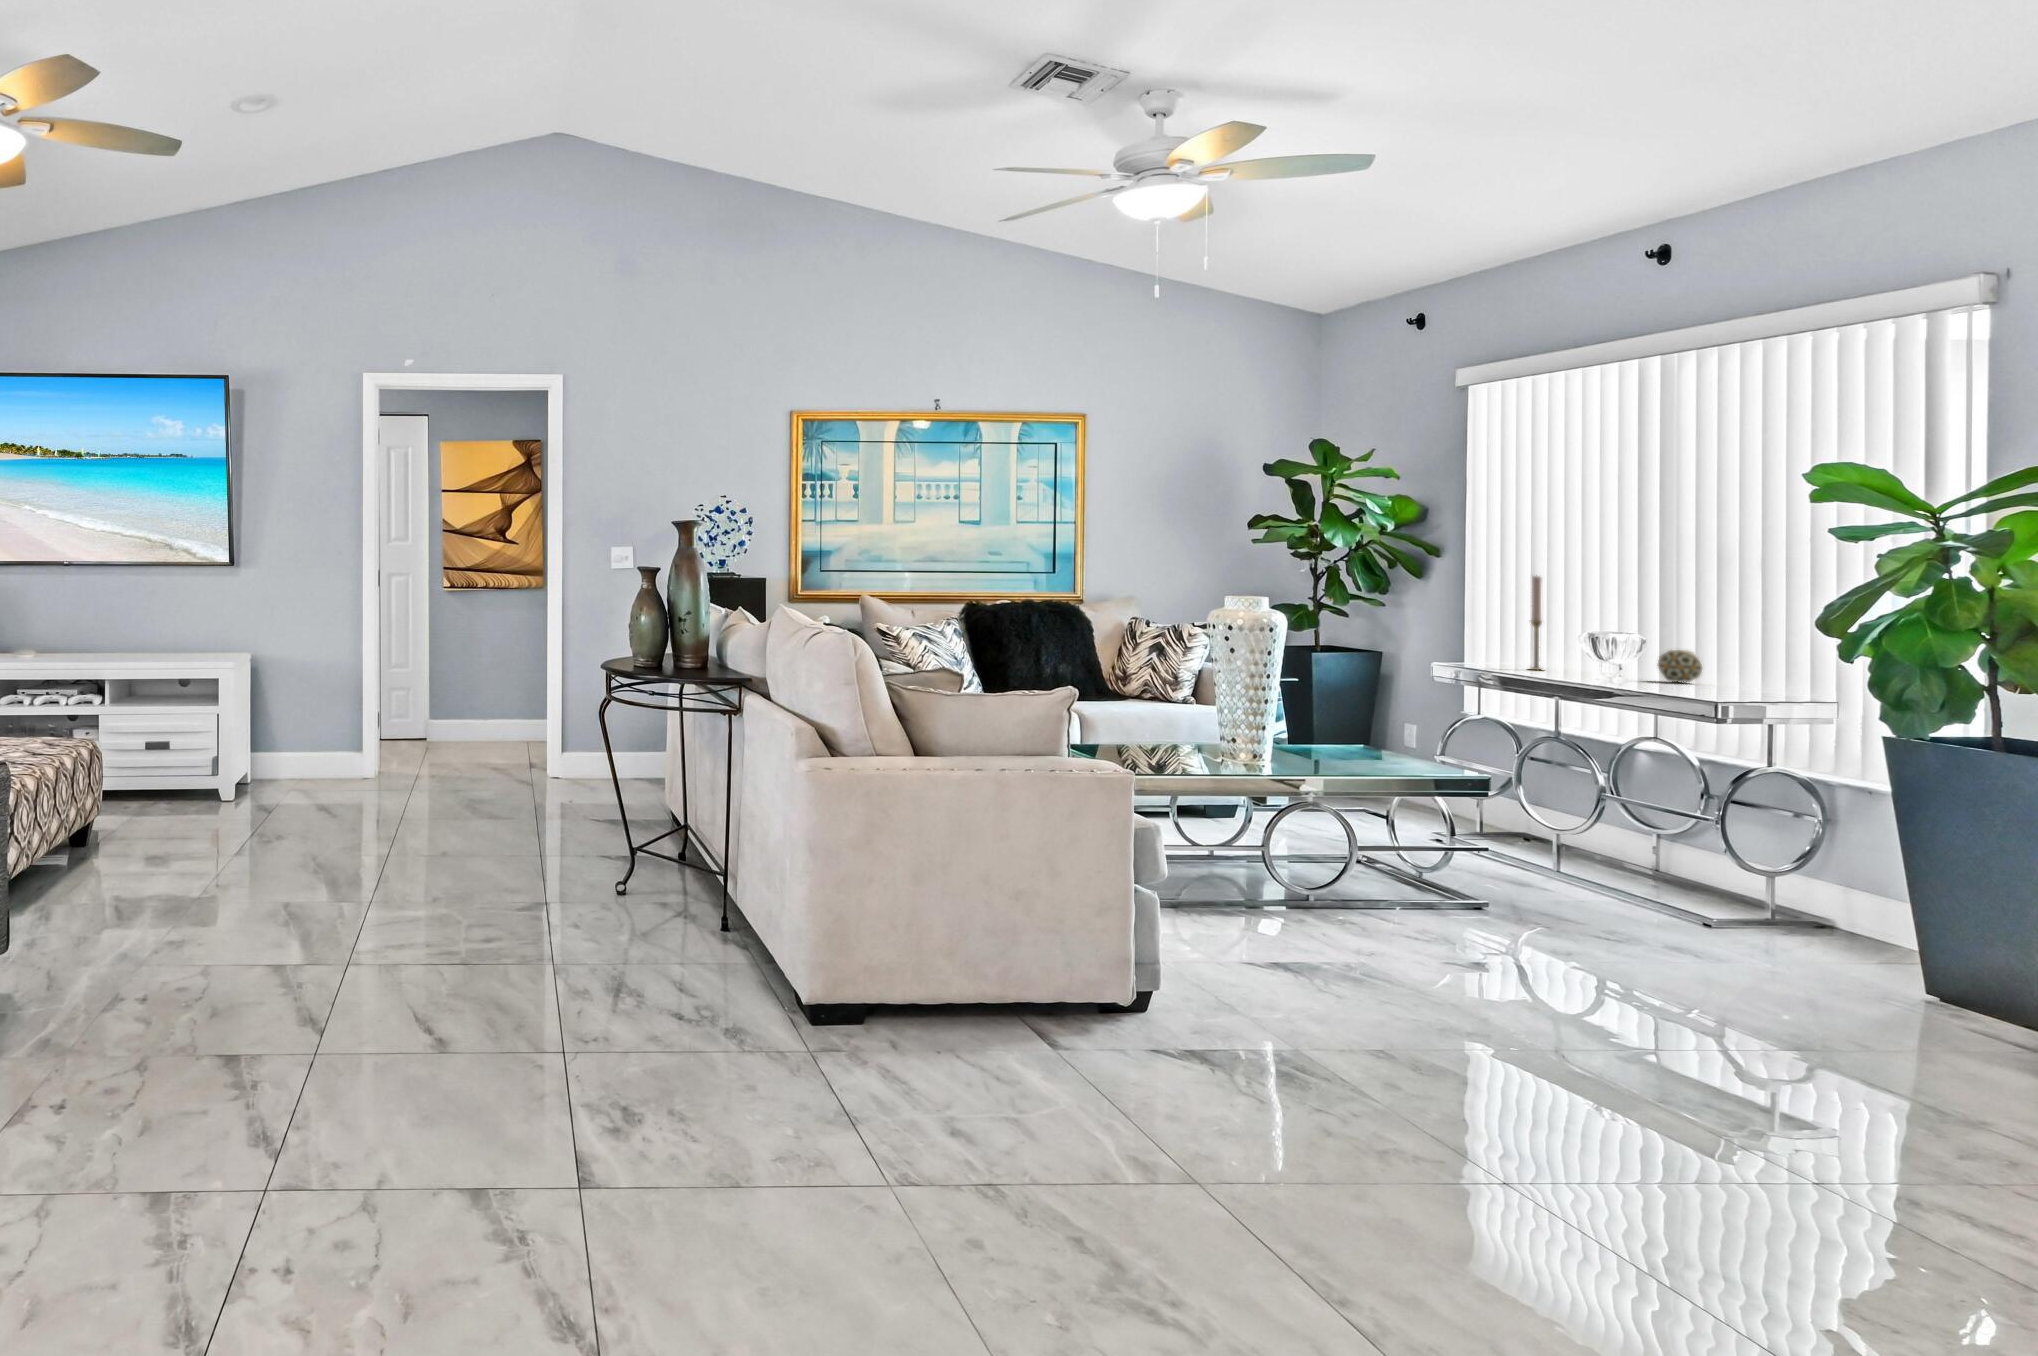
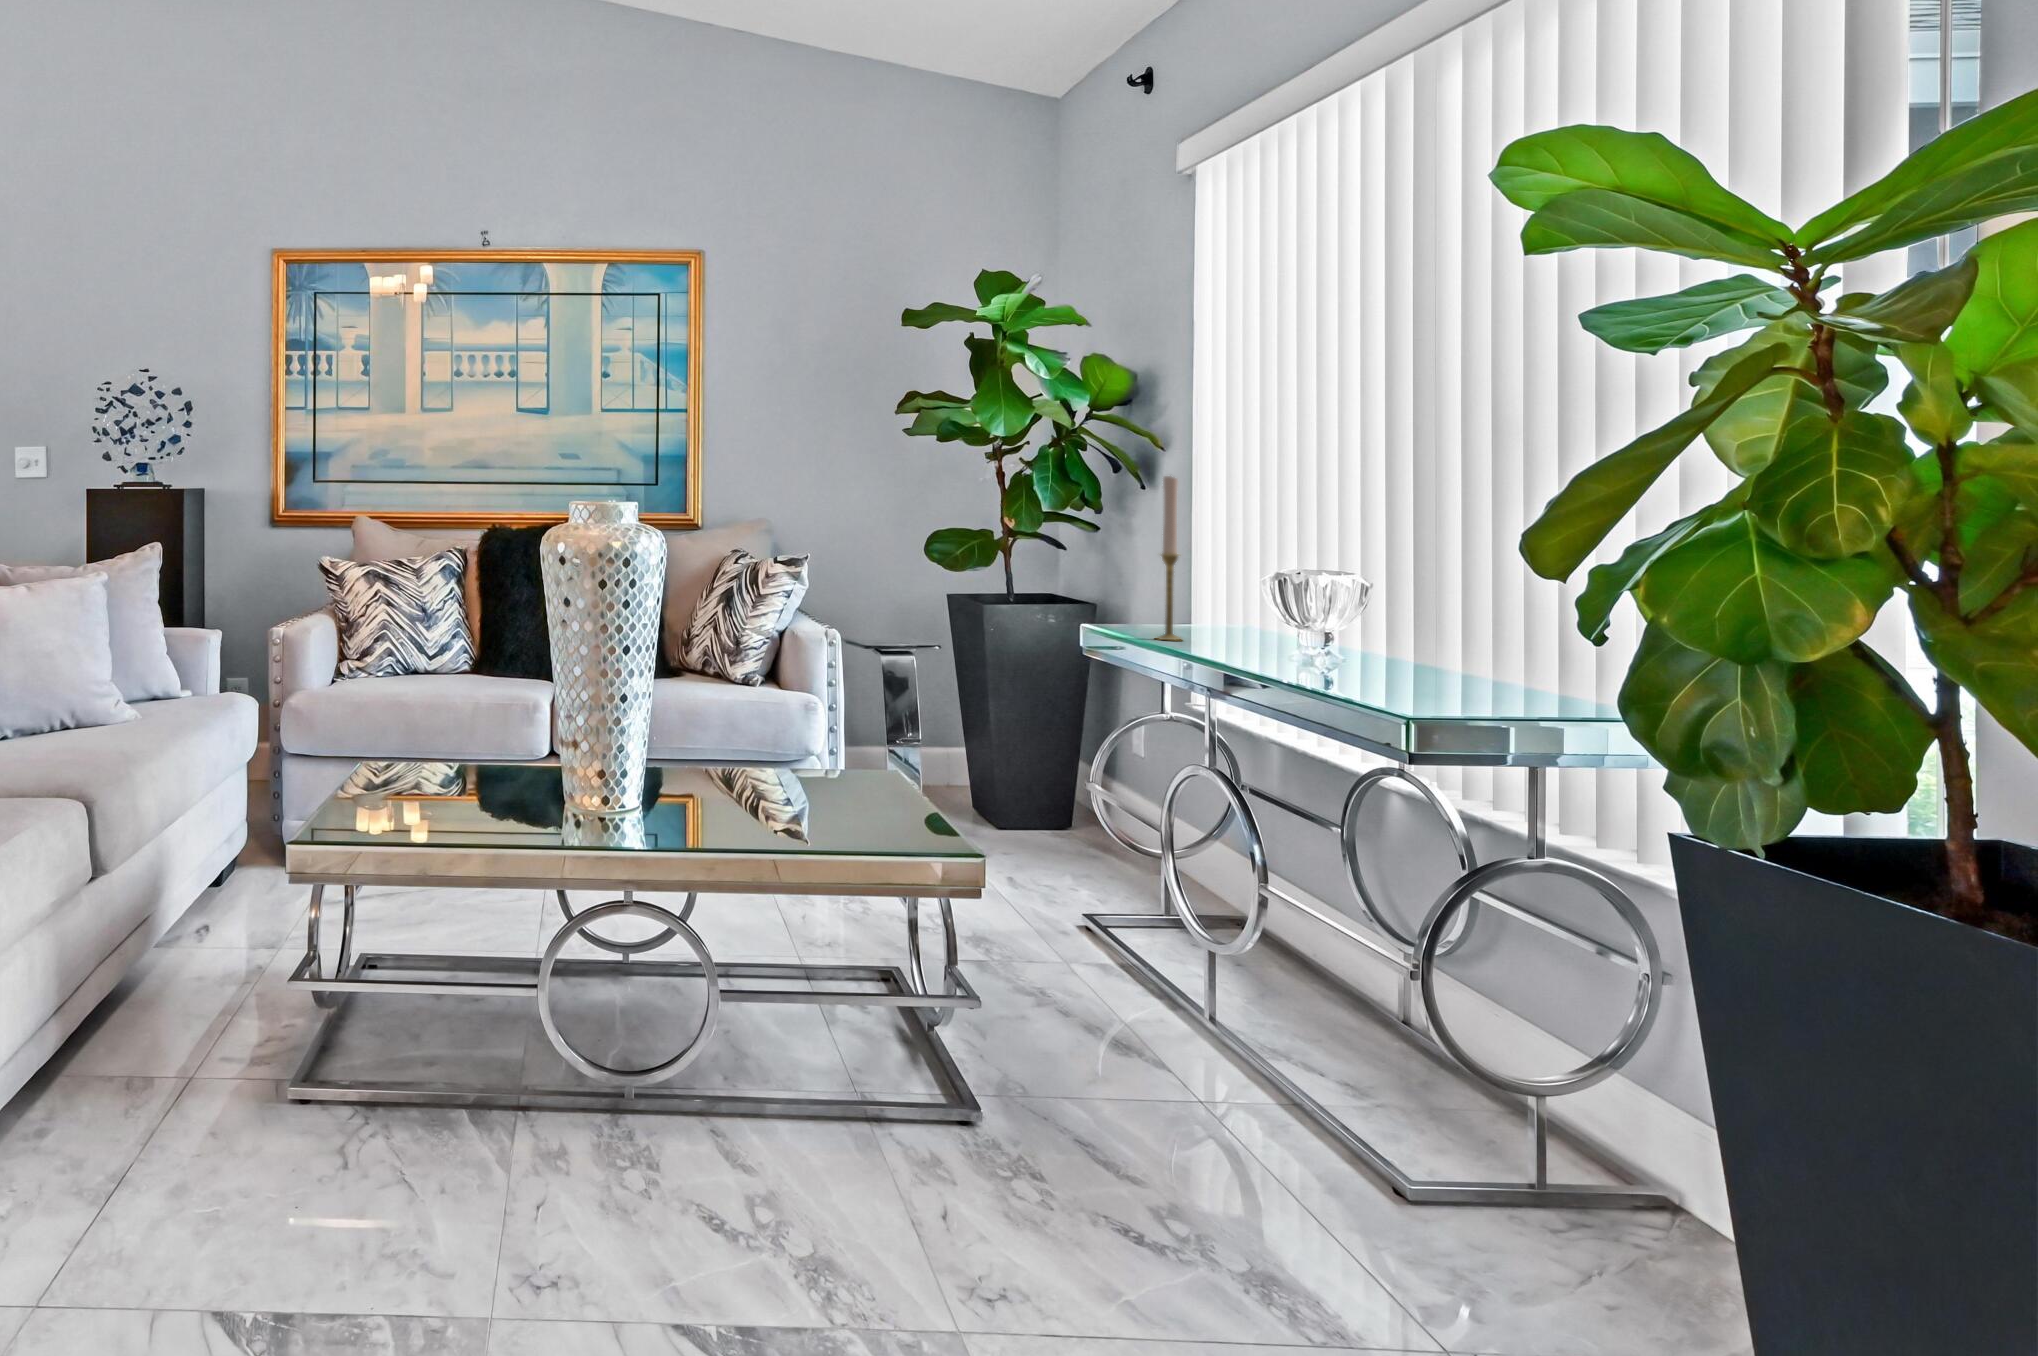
decorative ball: present [1657,650,1702,683] -> none [1317,608,1393,669]

